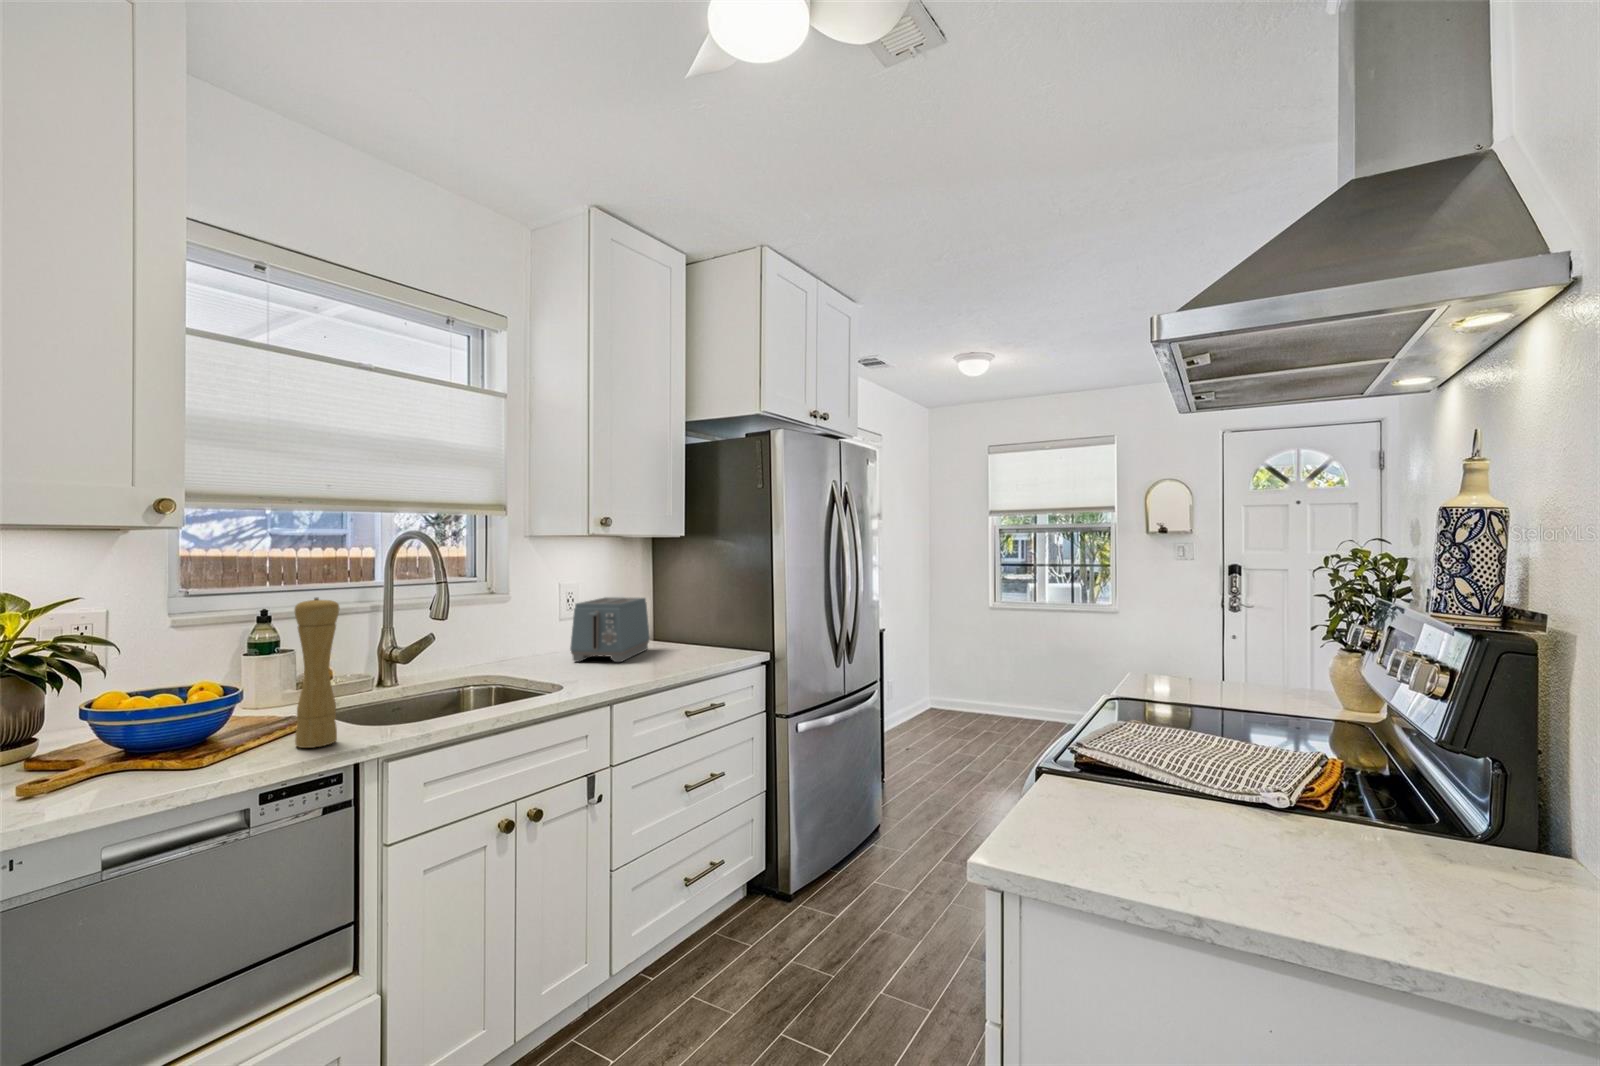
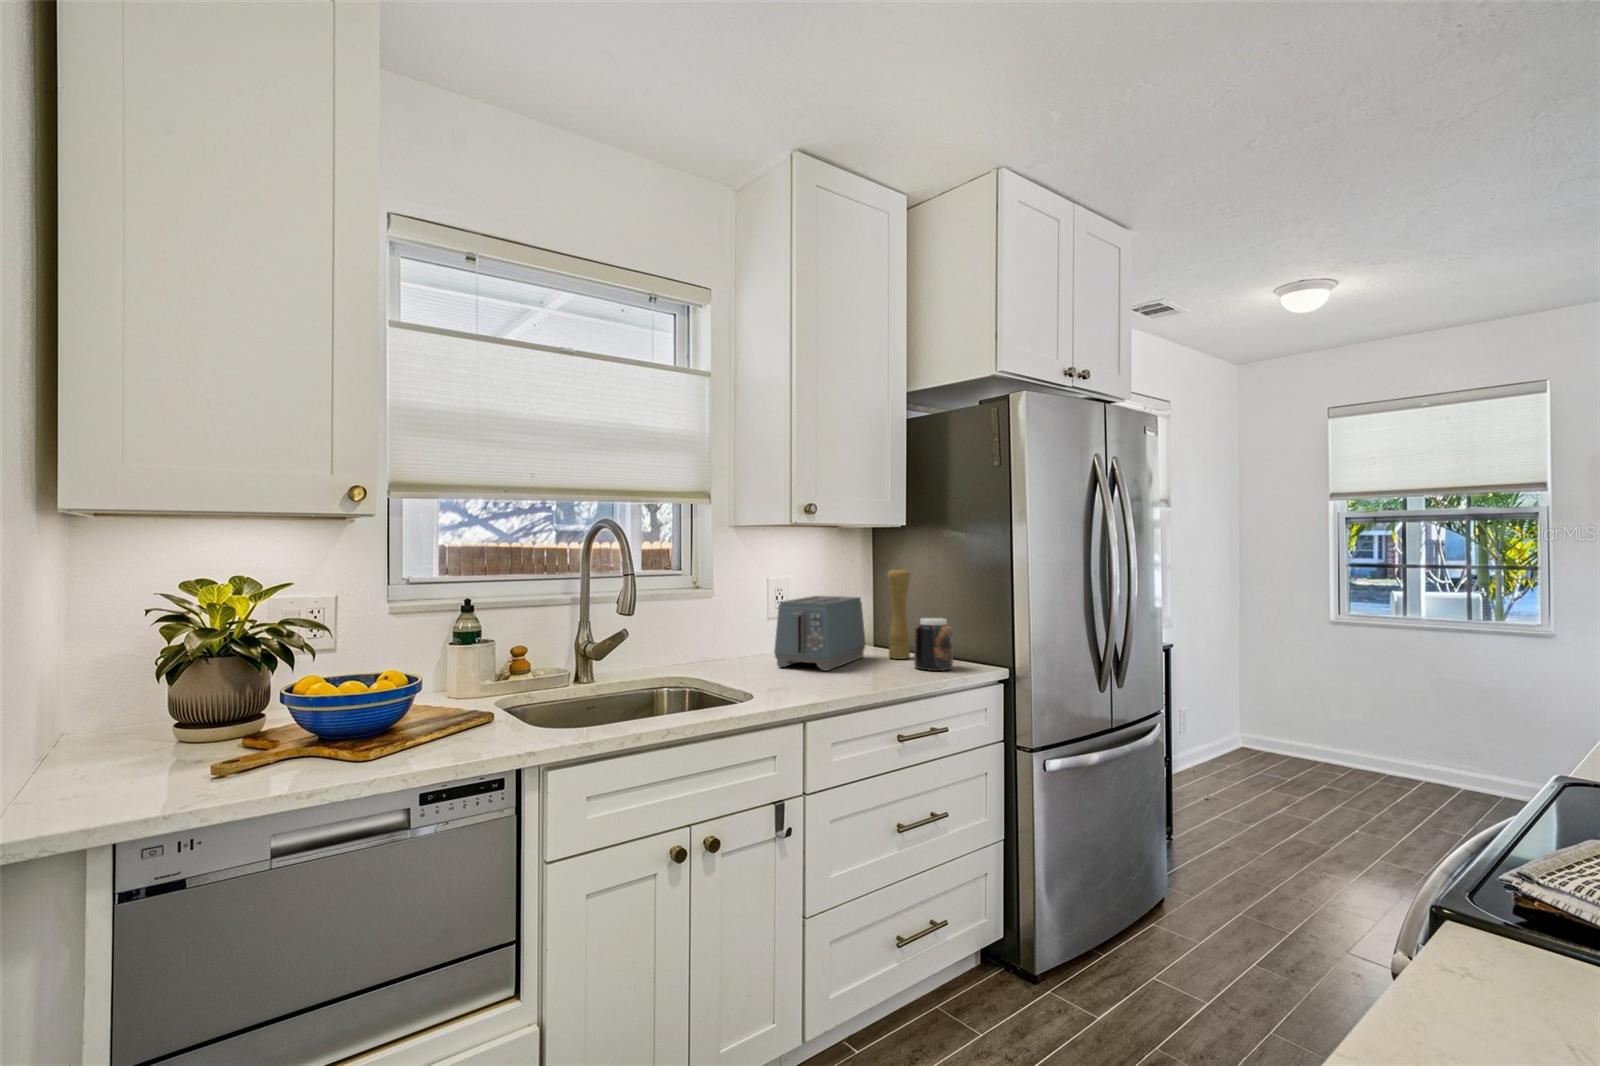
pepper mill: present [294,597,340,748] -> present [887,568,910,659]
jar: none [694,613,726,657] -> present [914,618,953,671]

